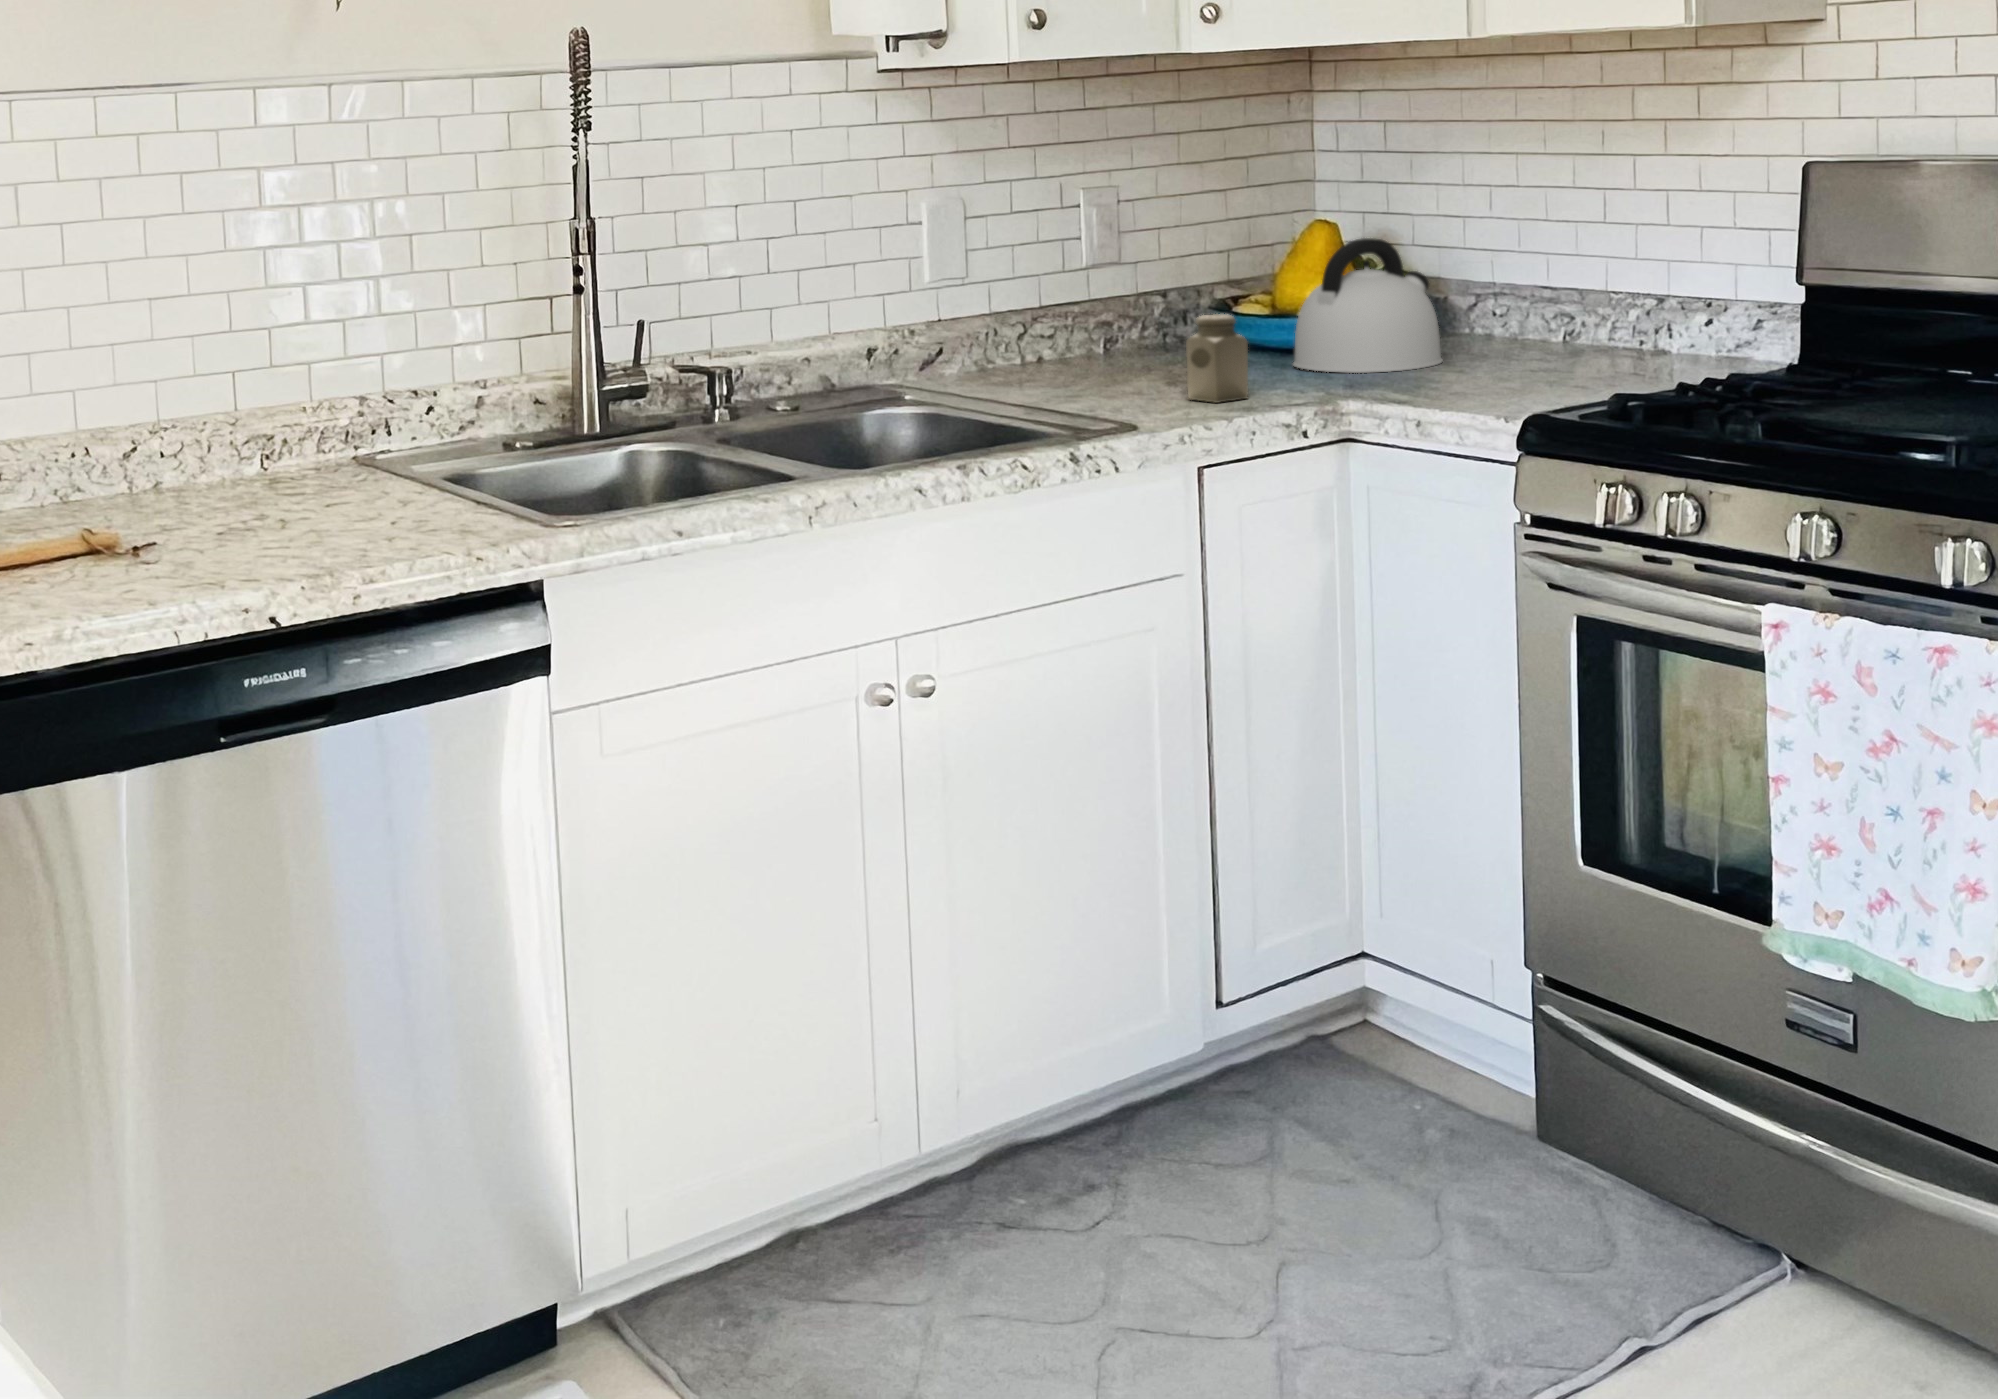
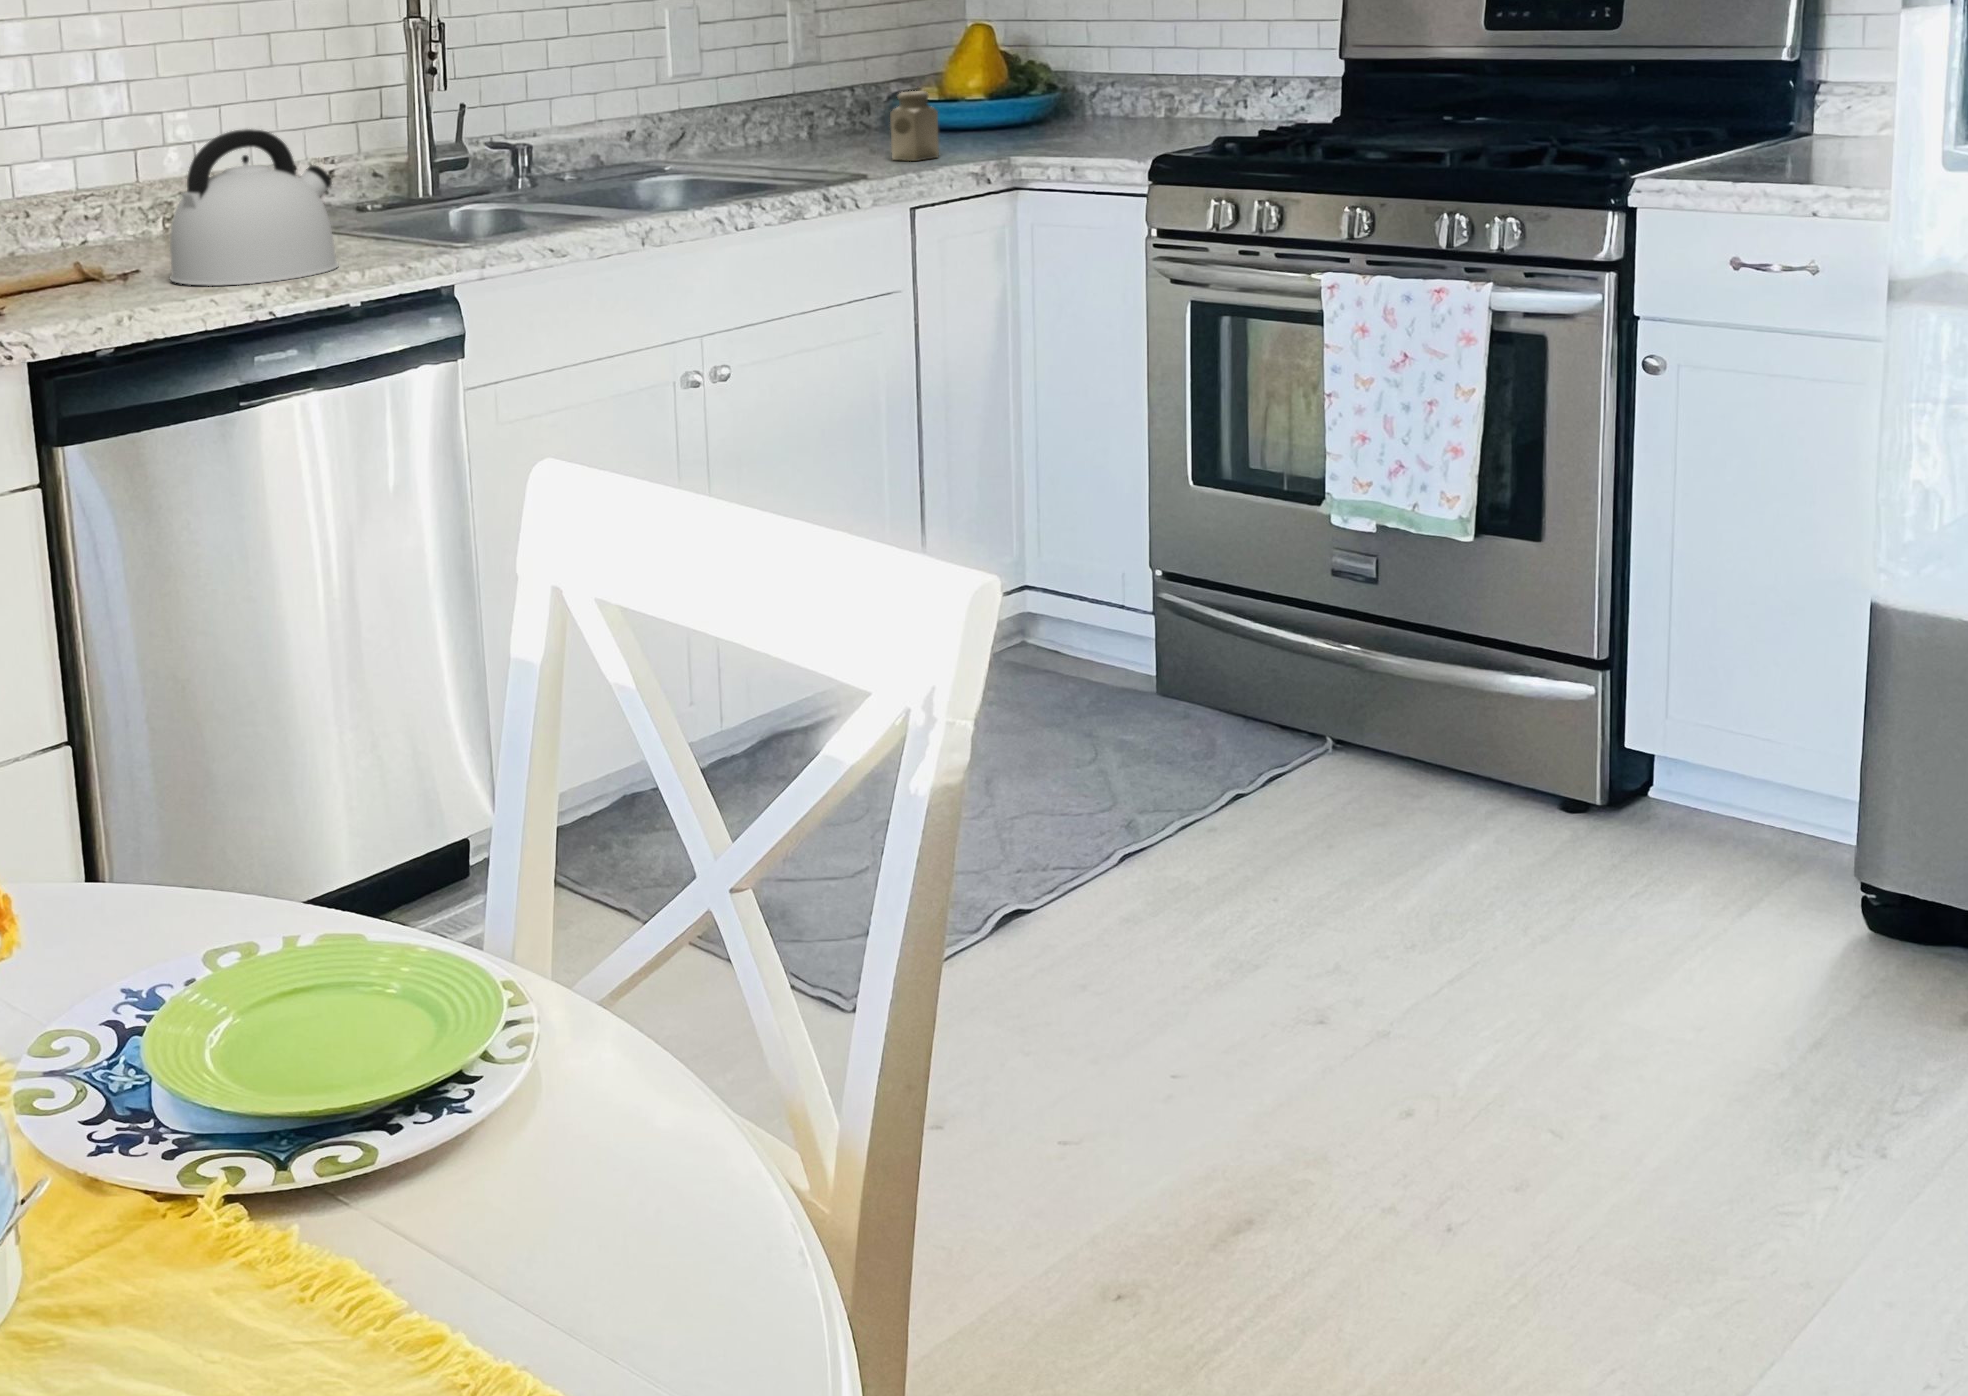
kettle: present [1293,238,1443,373] -> present [170,129,338,286]

